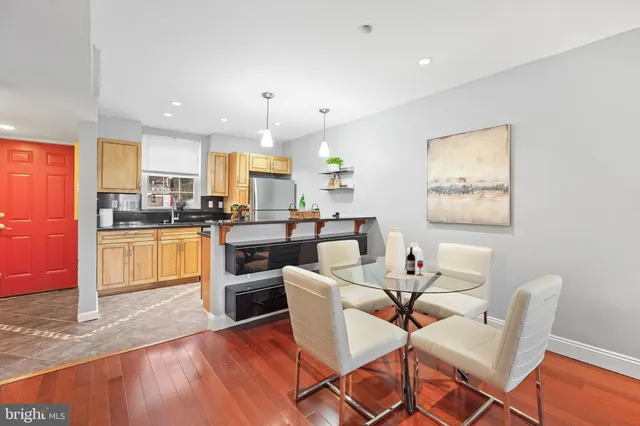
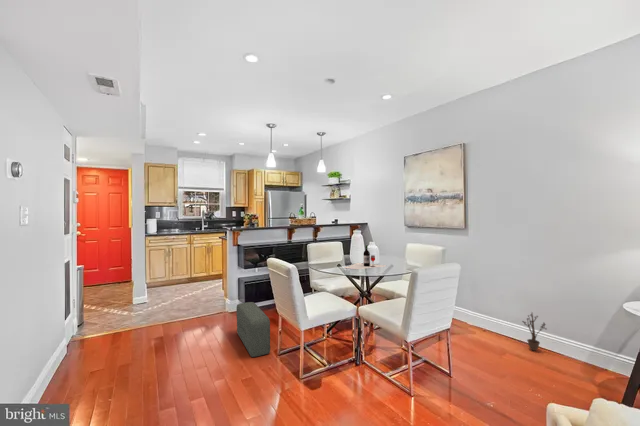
pouf: none [230,320,283,402] -> present [236,302,270,357]
decorative plant: none [583,330,628,377] -> present [522,314,546,351]

